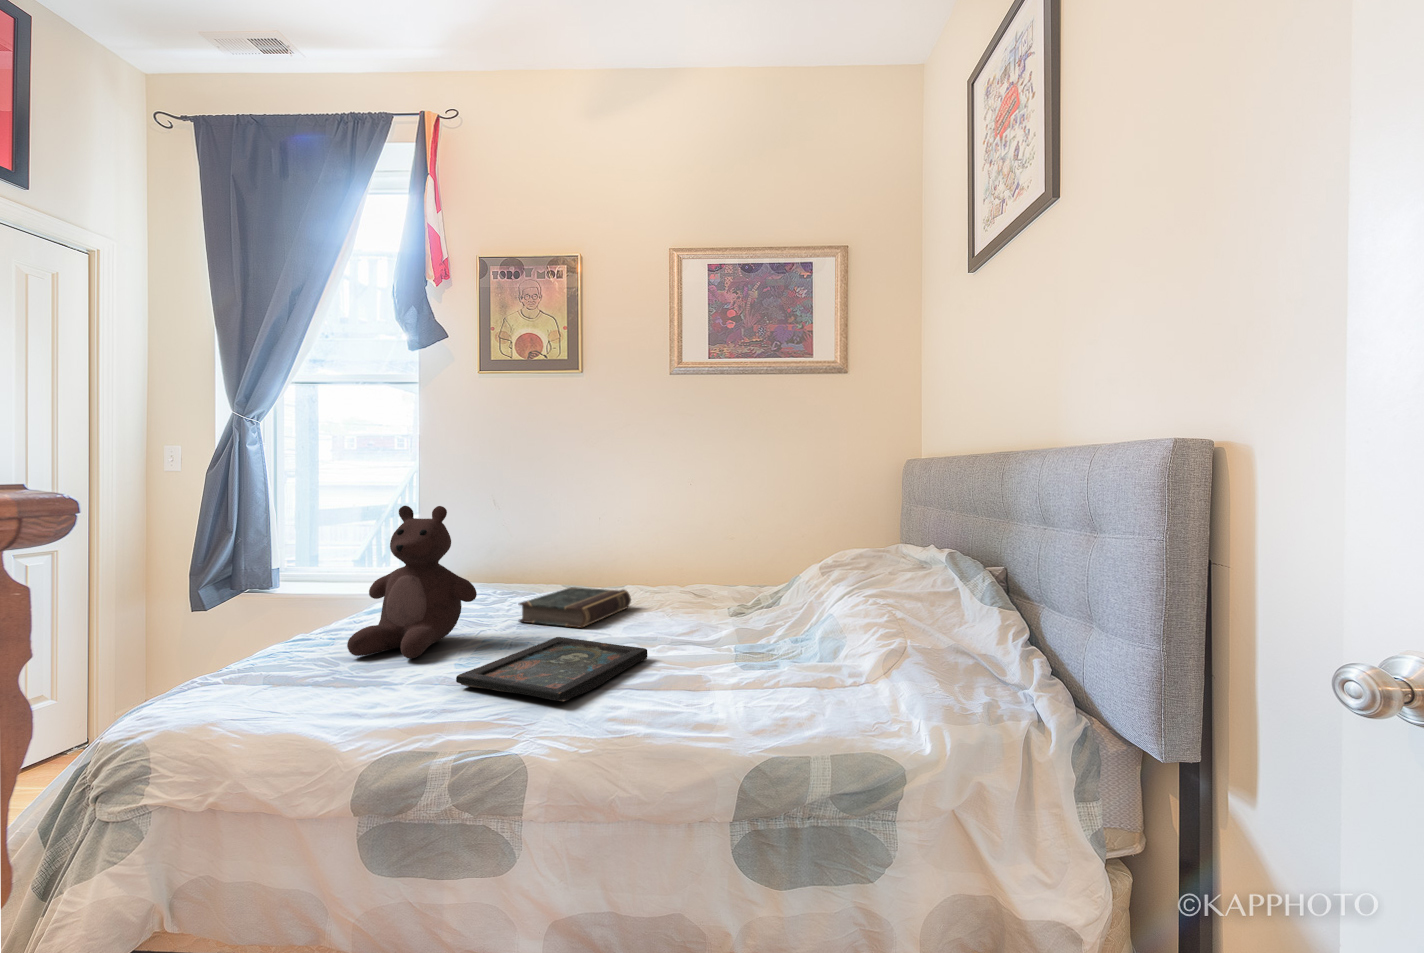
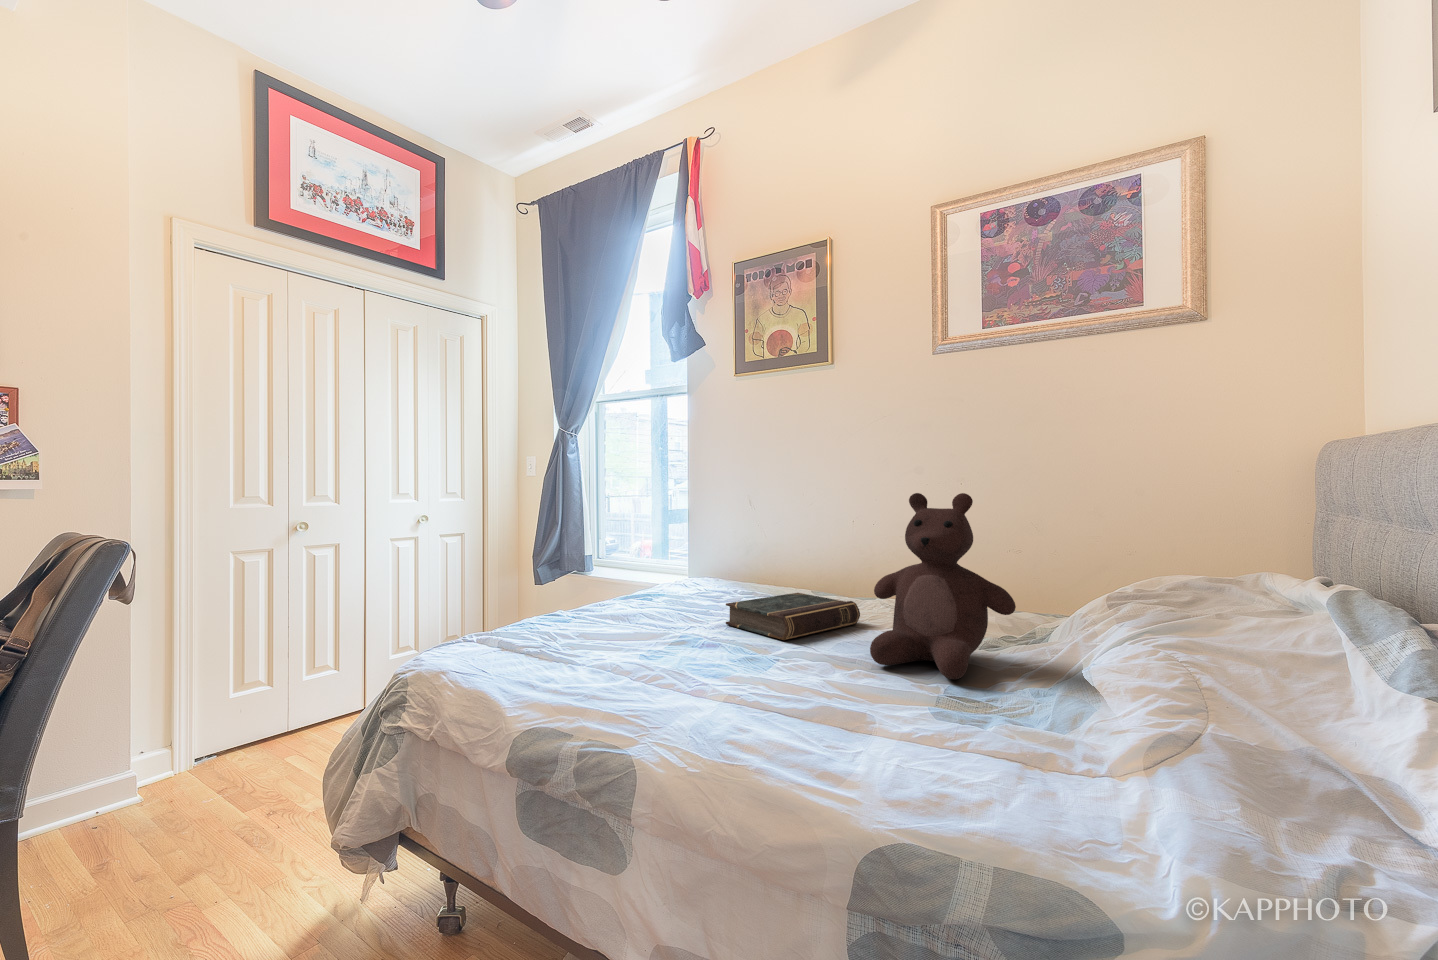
teddy bear: present [347,506,477,658] -> present [870,493,1016,679]
tray: present [456,637,648,701] -> none [590,648,830,738]

